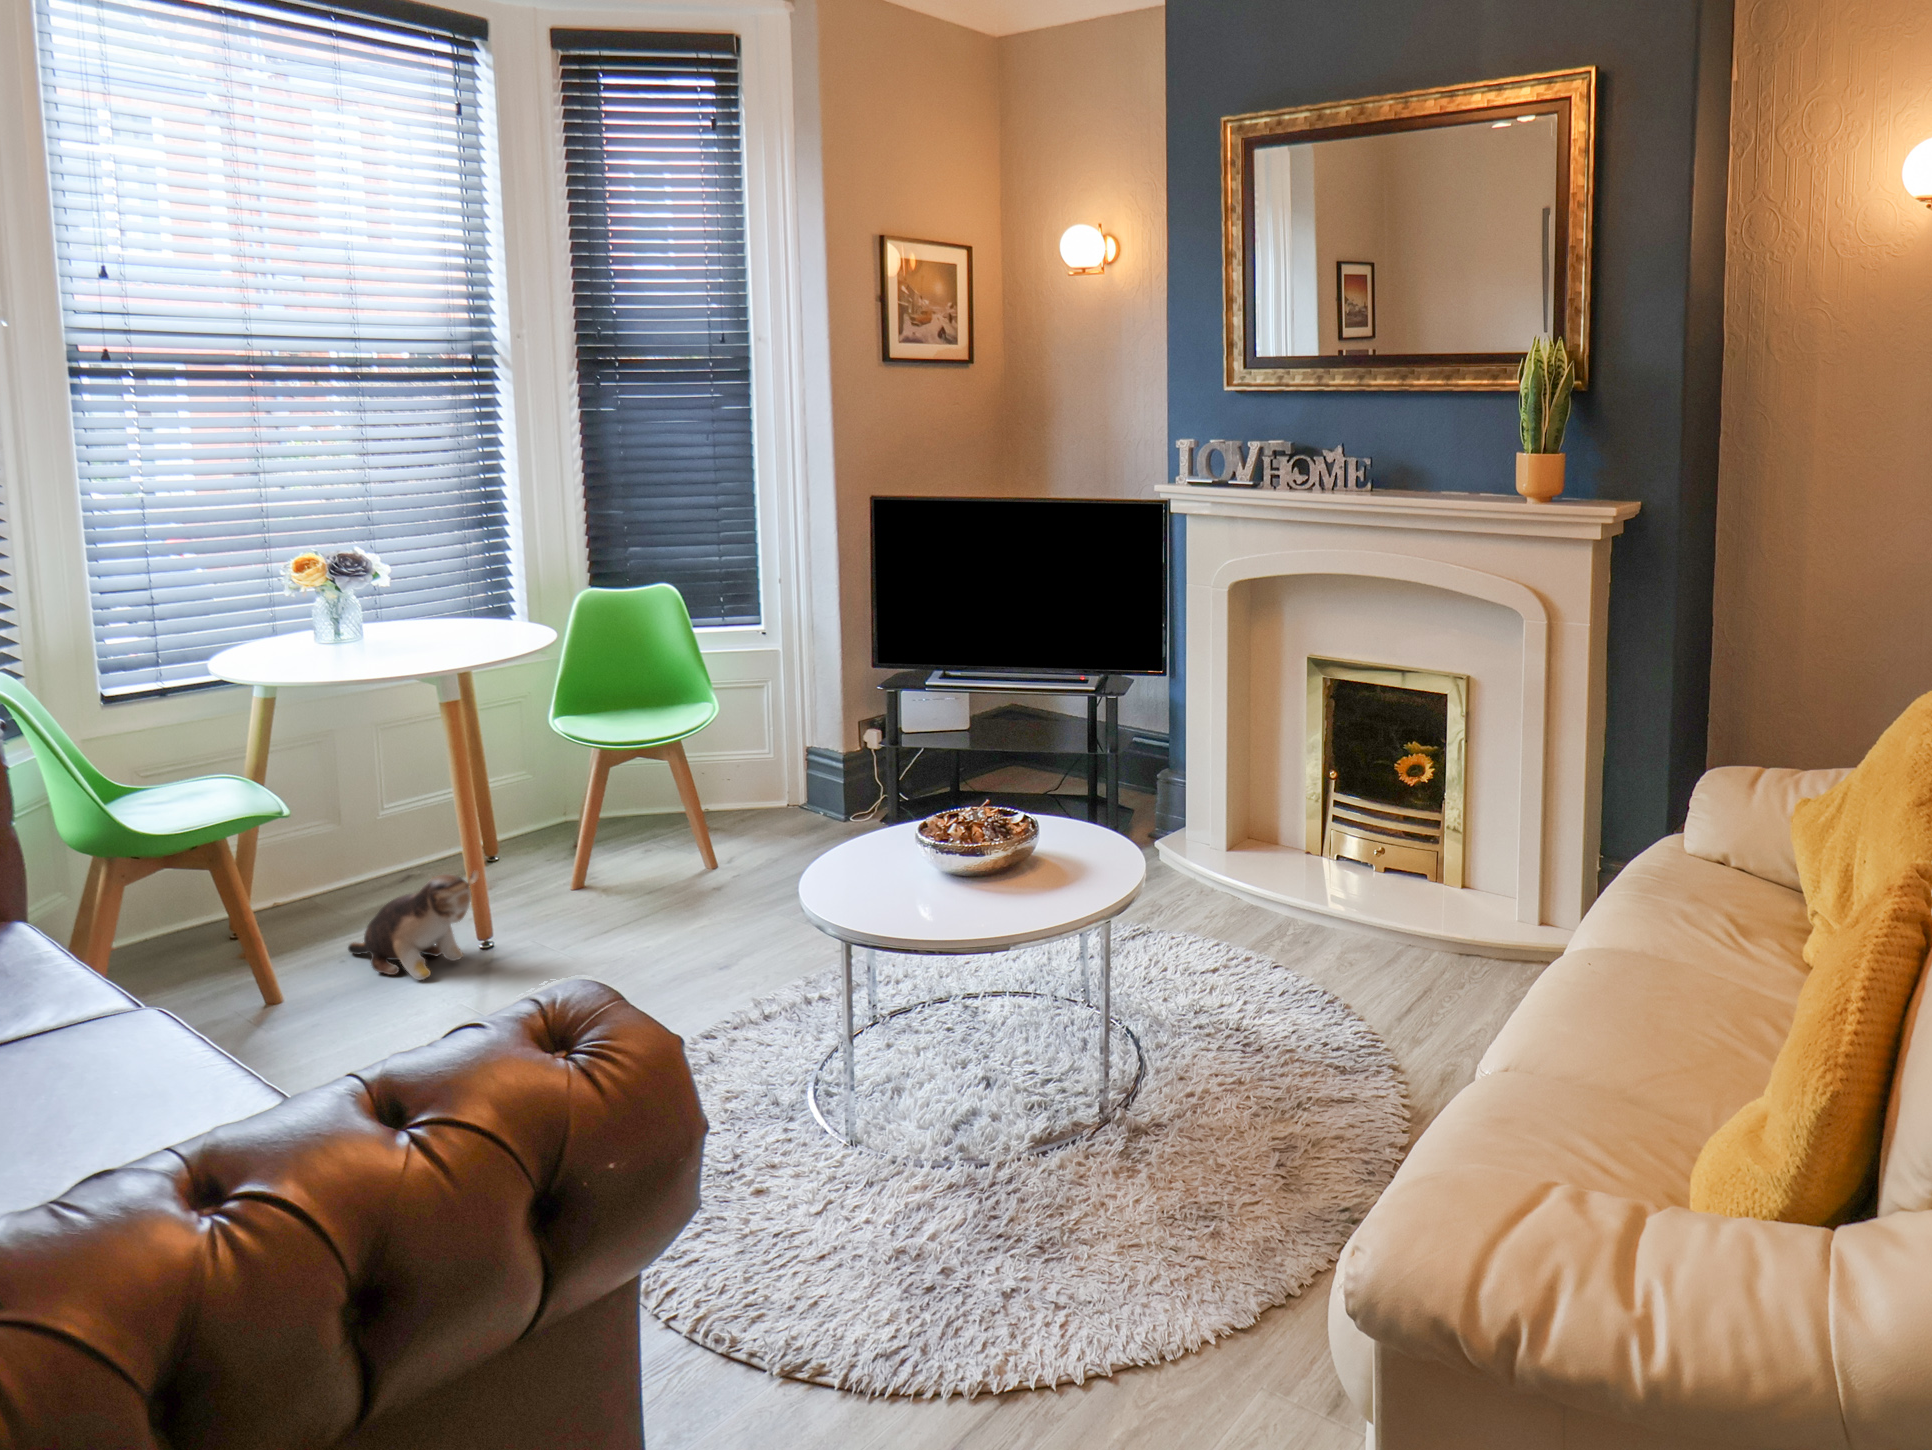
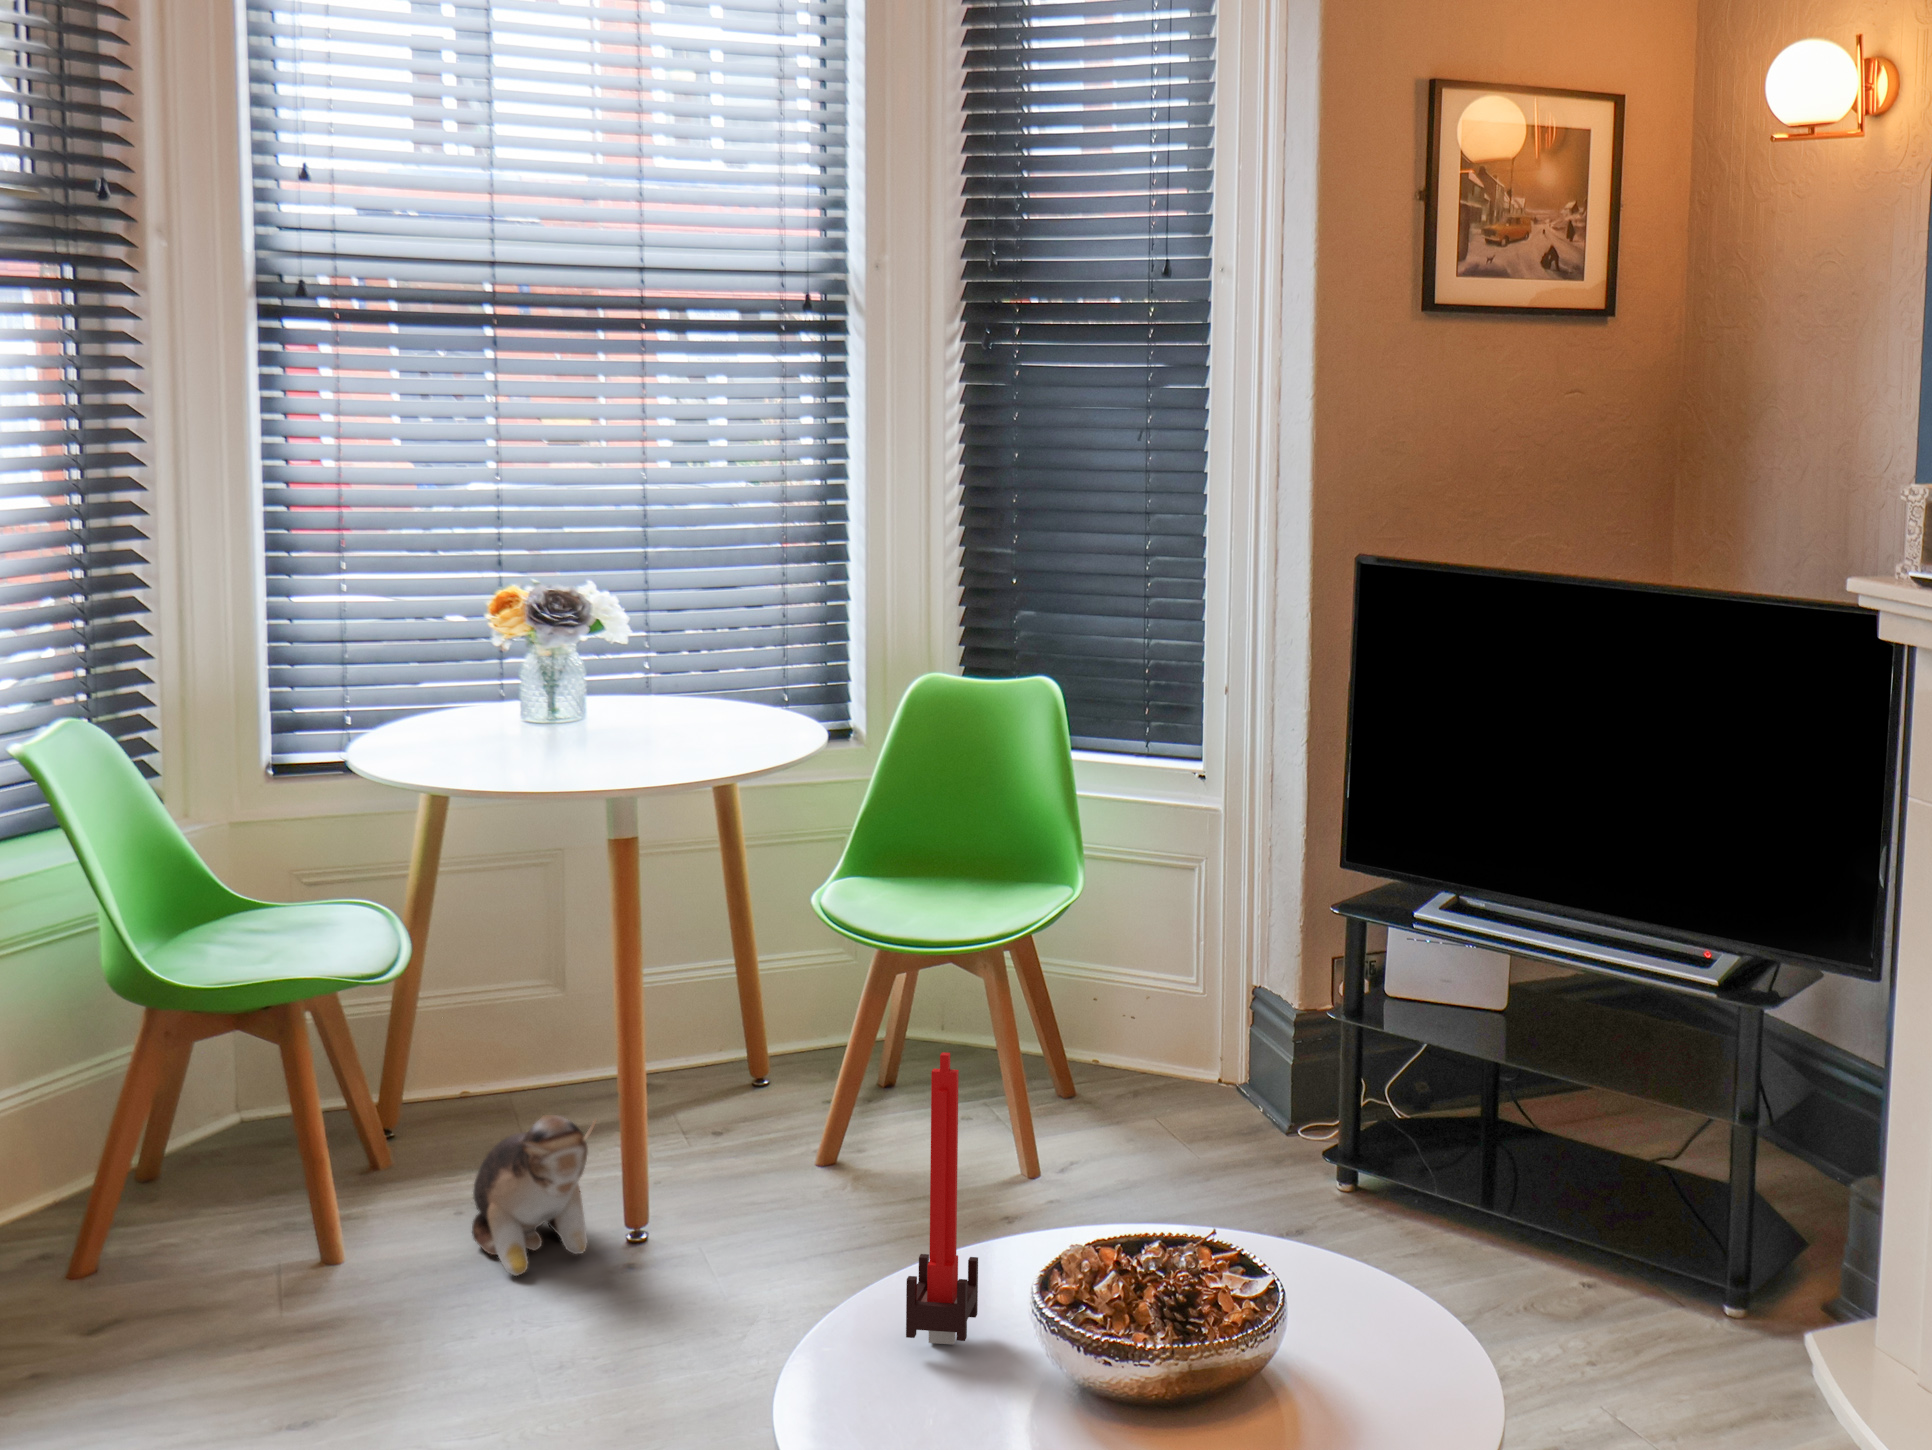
candle: none [868,733,905,877] -> present [906,1052,978,1344]

